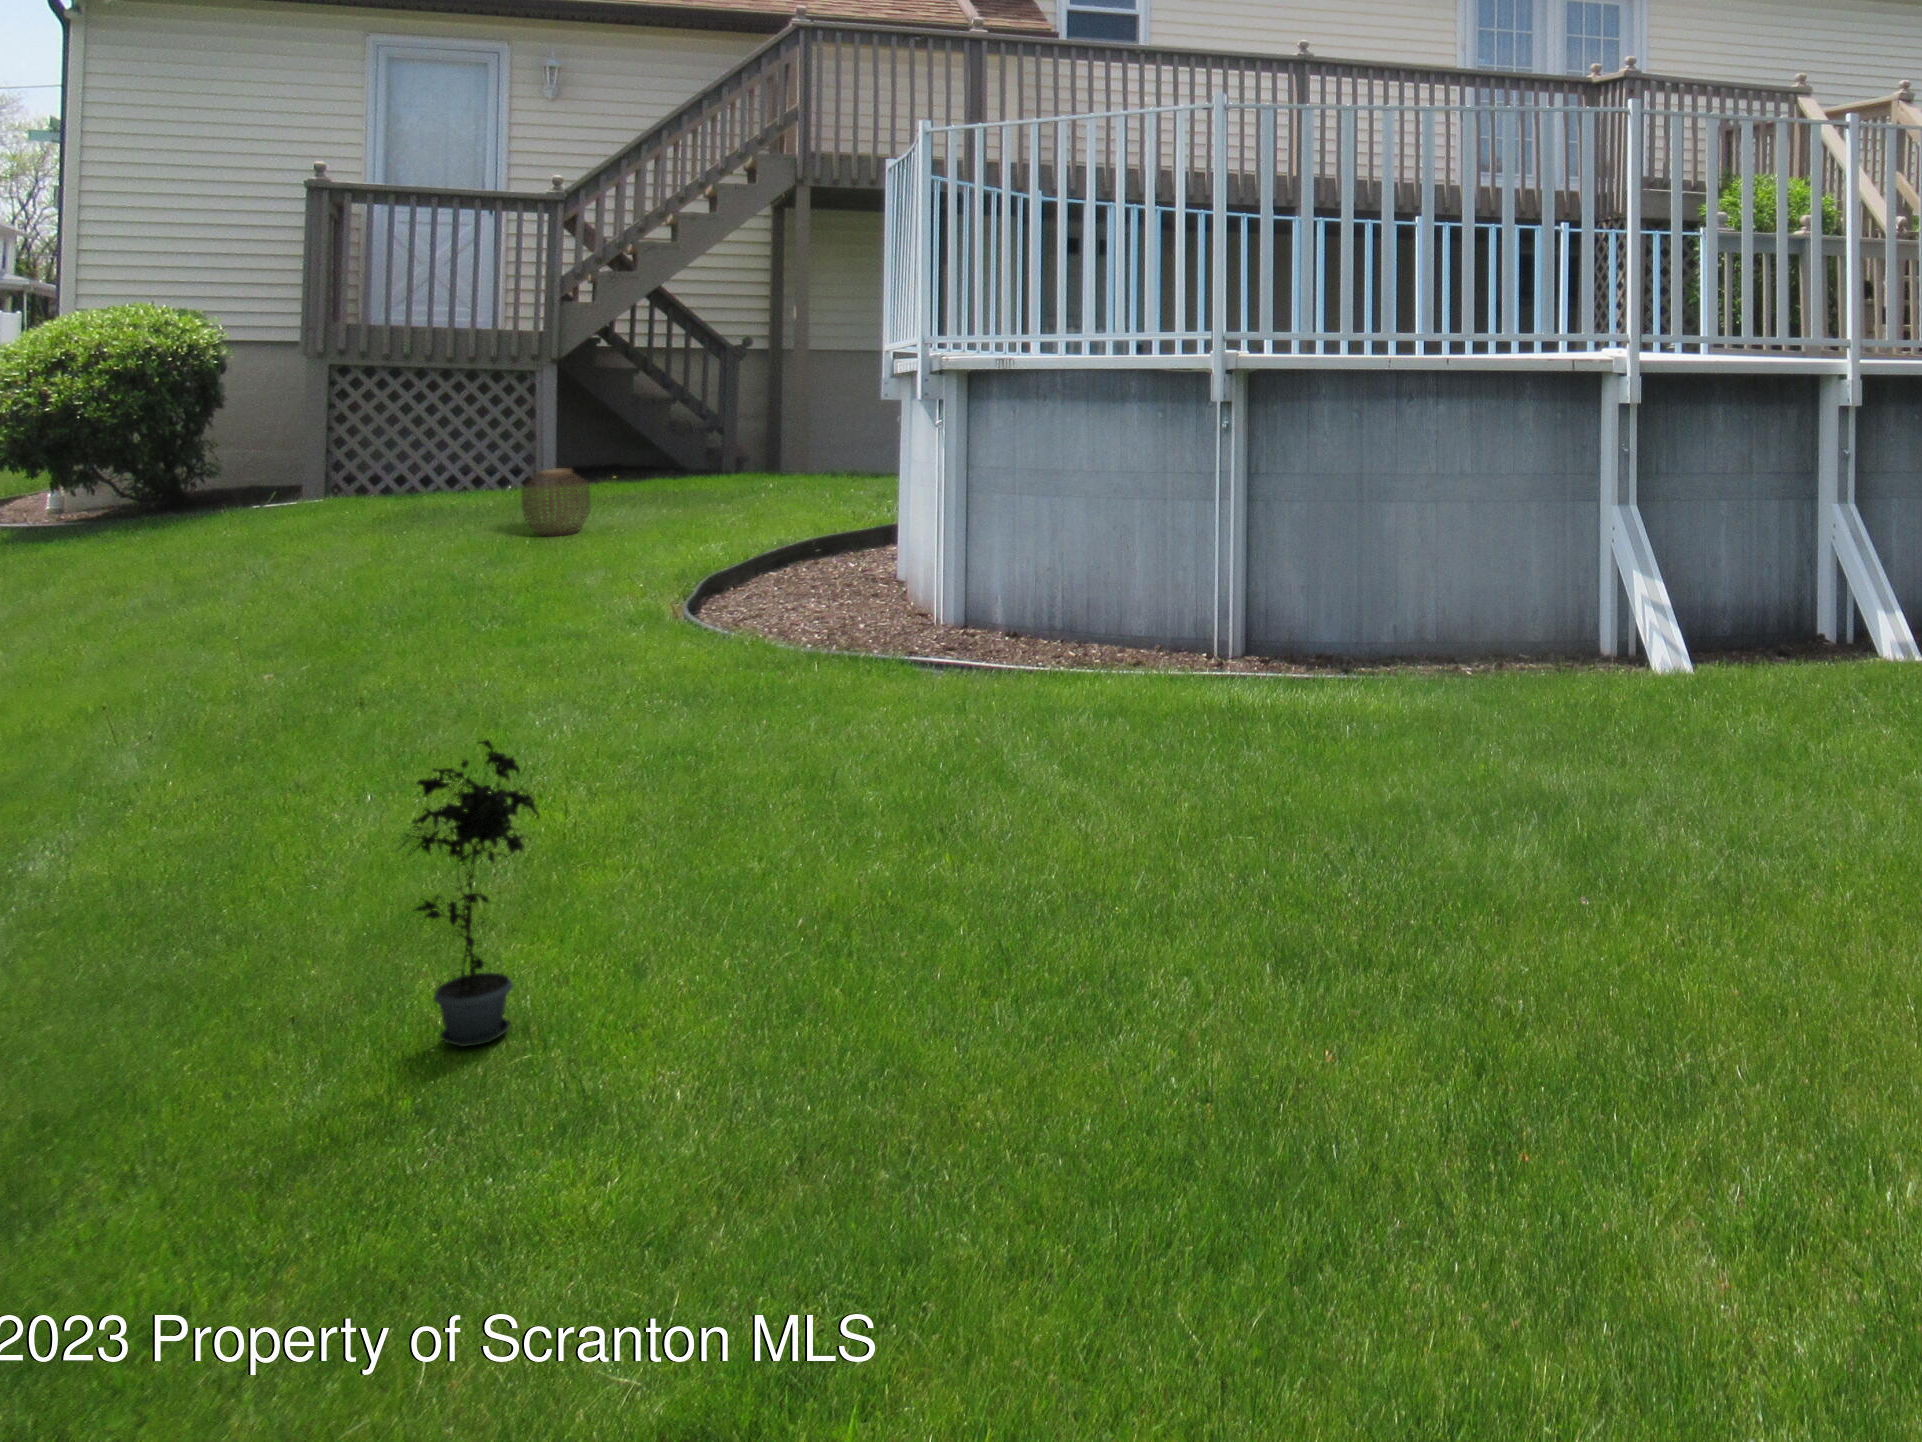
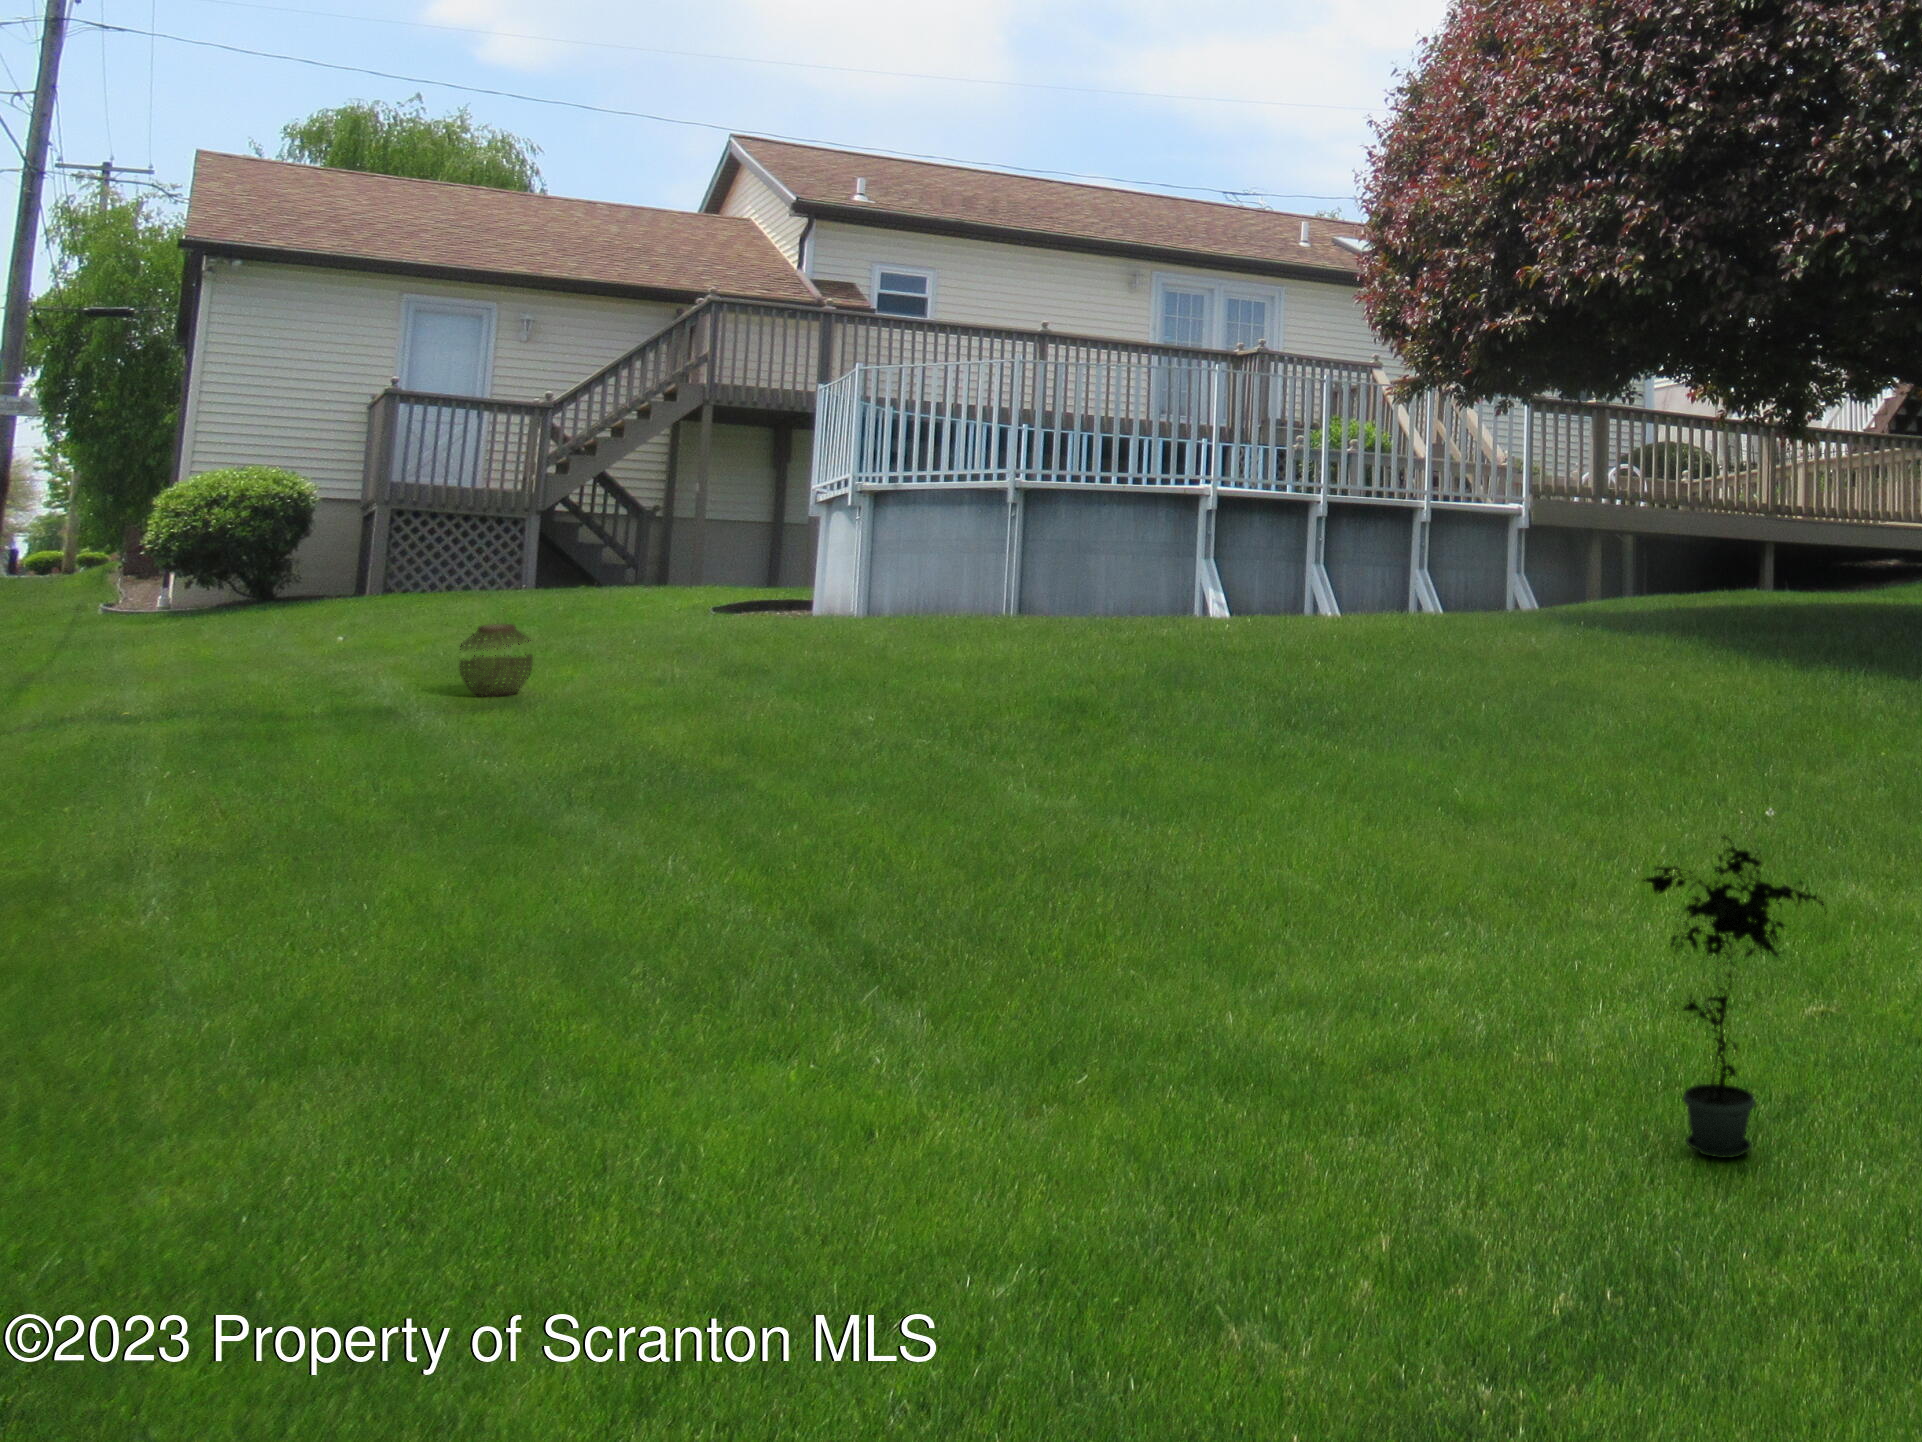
potted plant: present [399,740,540,1047] -> present [1644,836,1827,1158]

